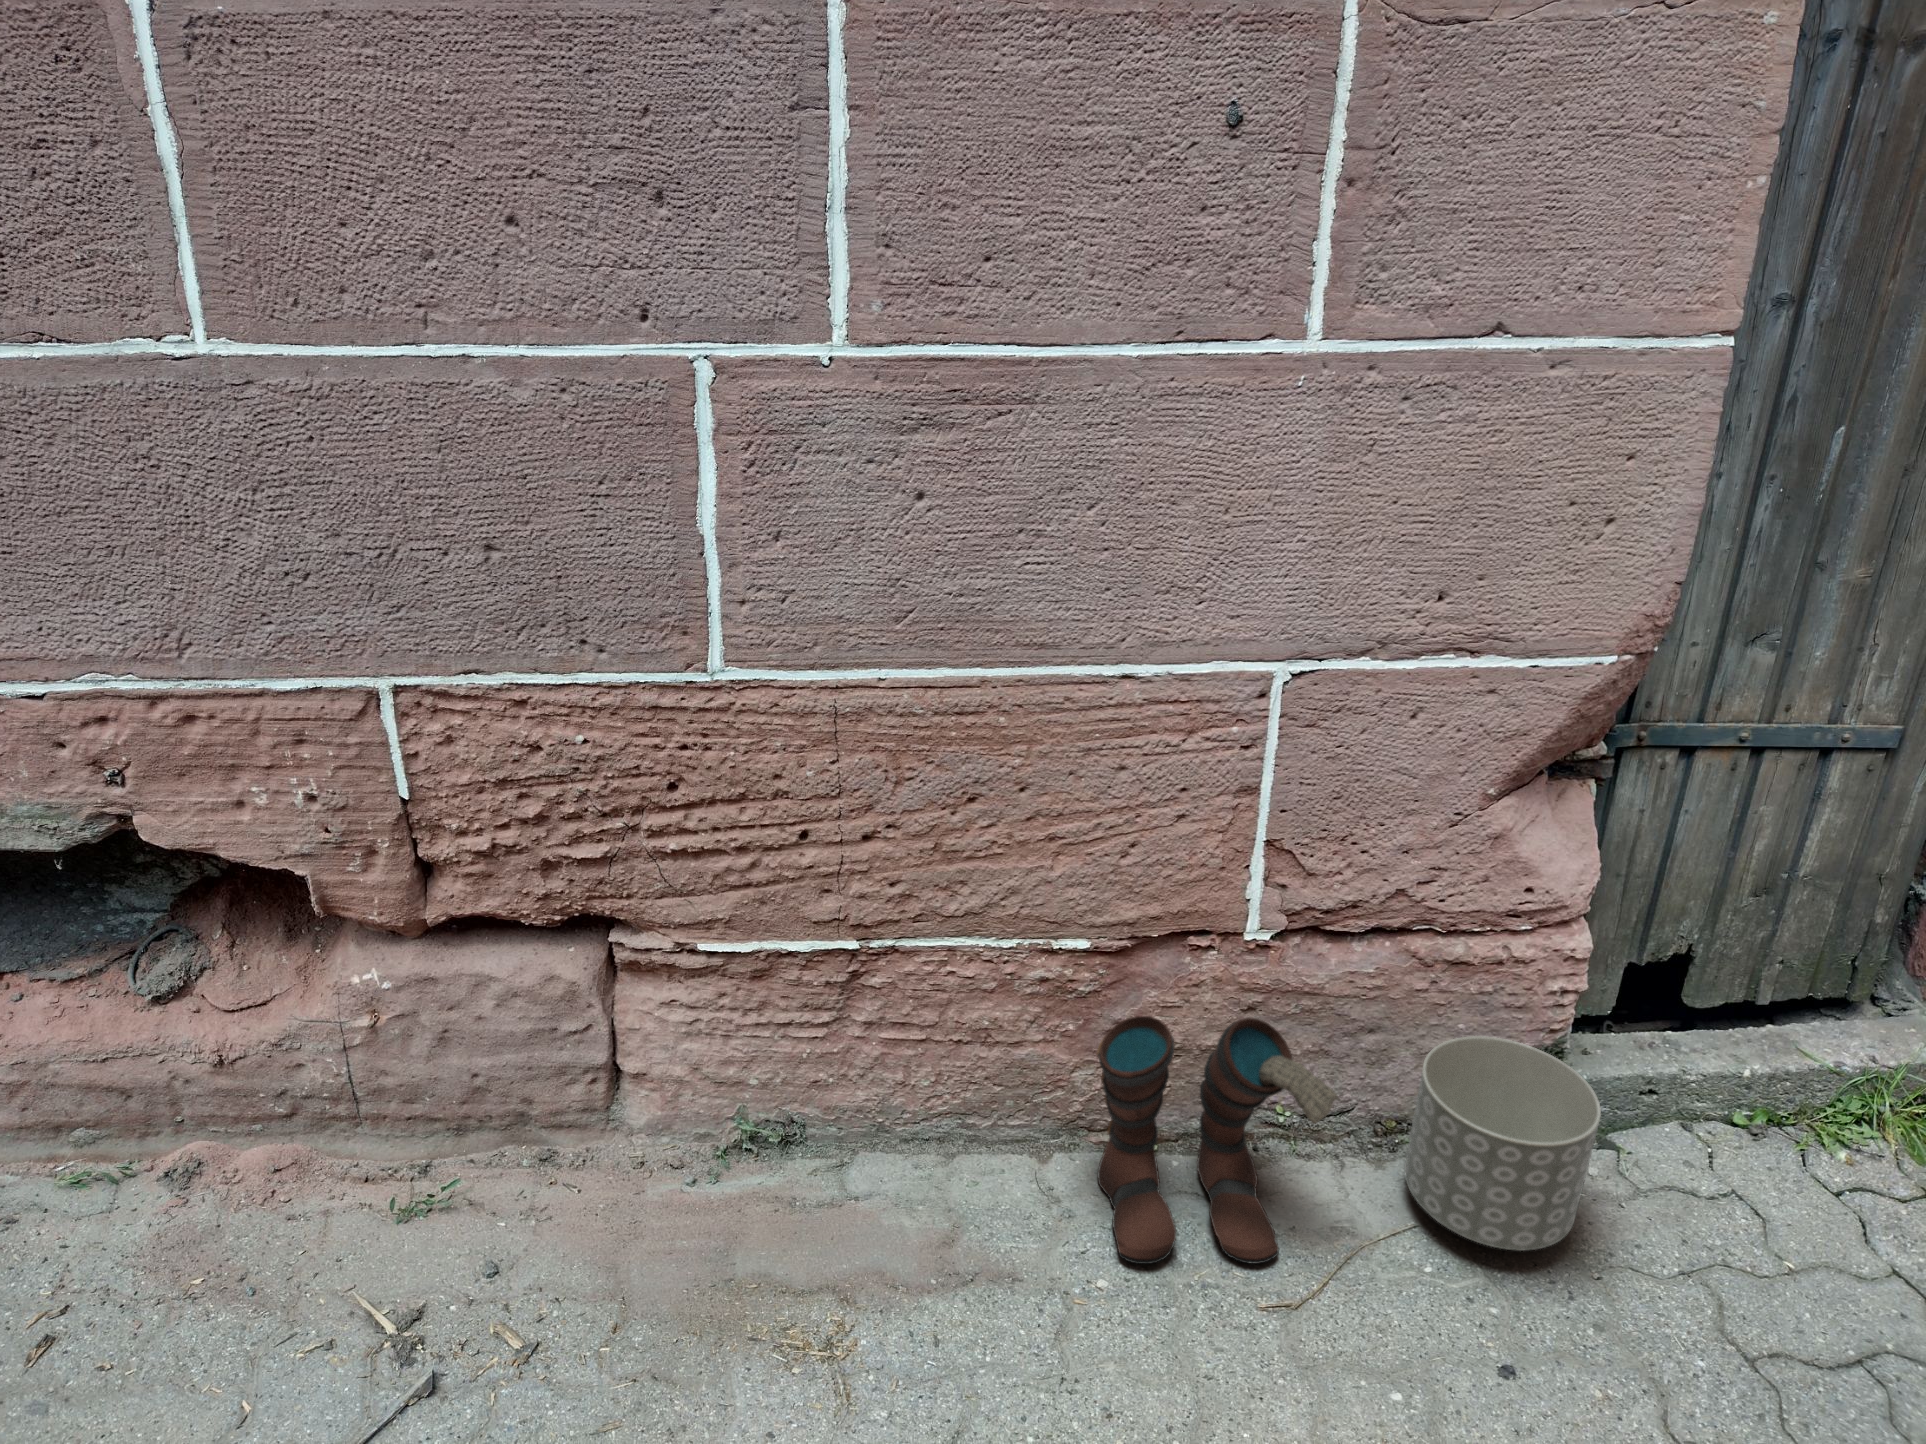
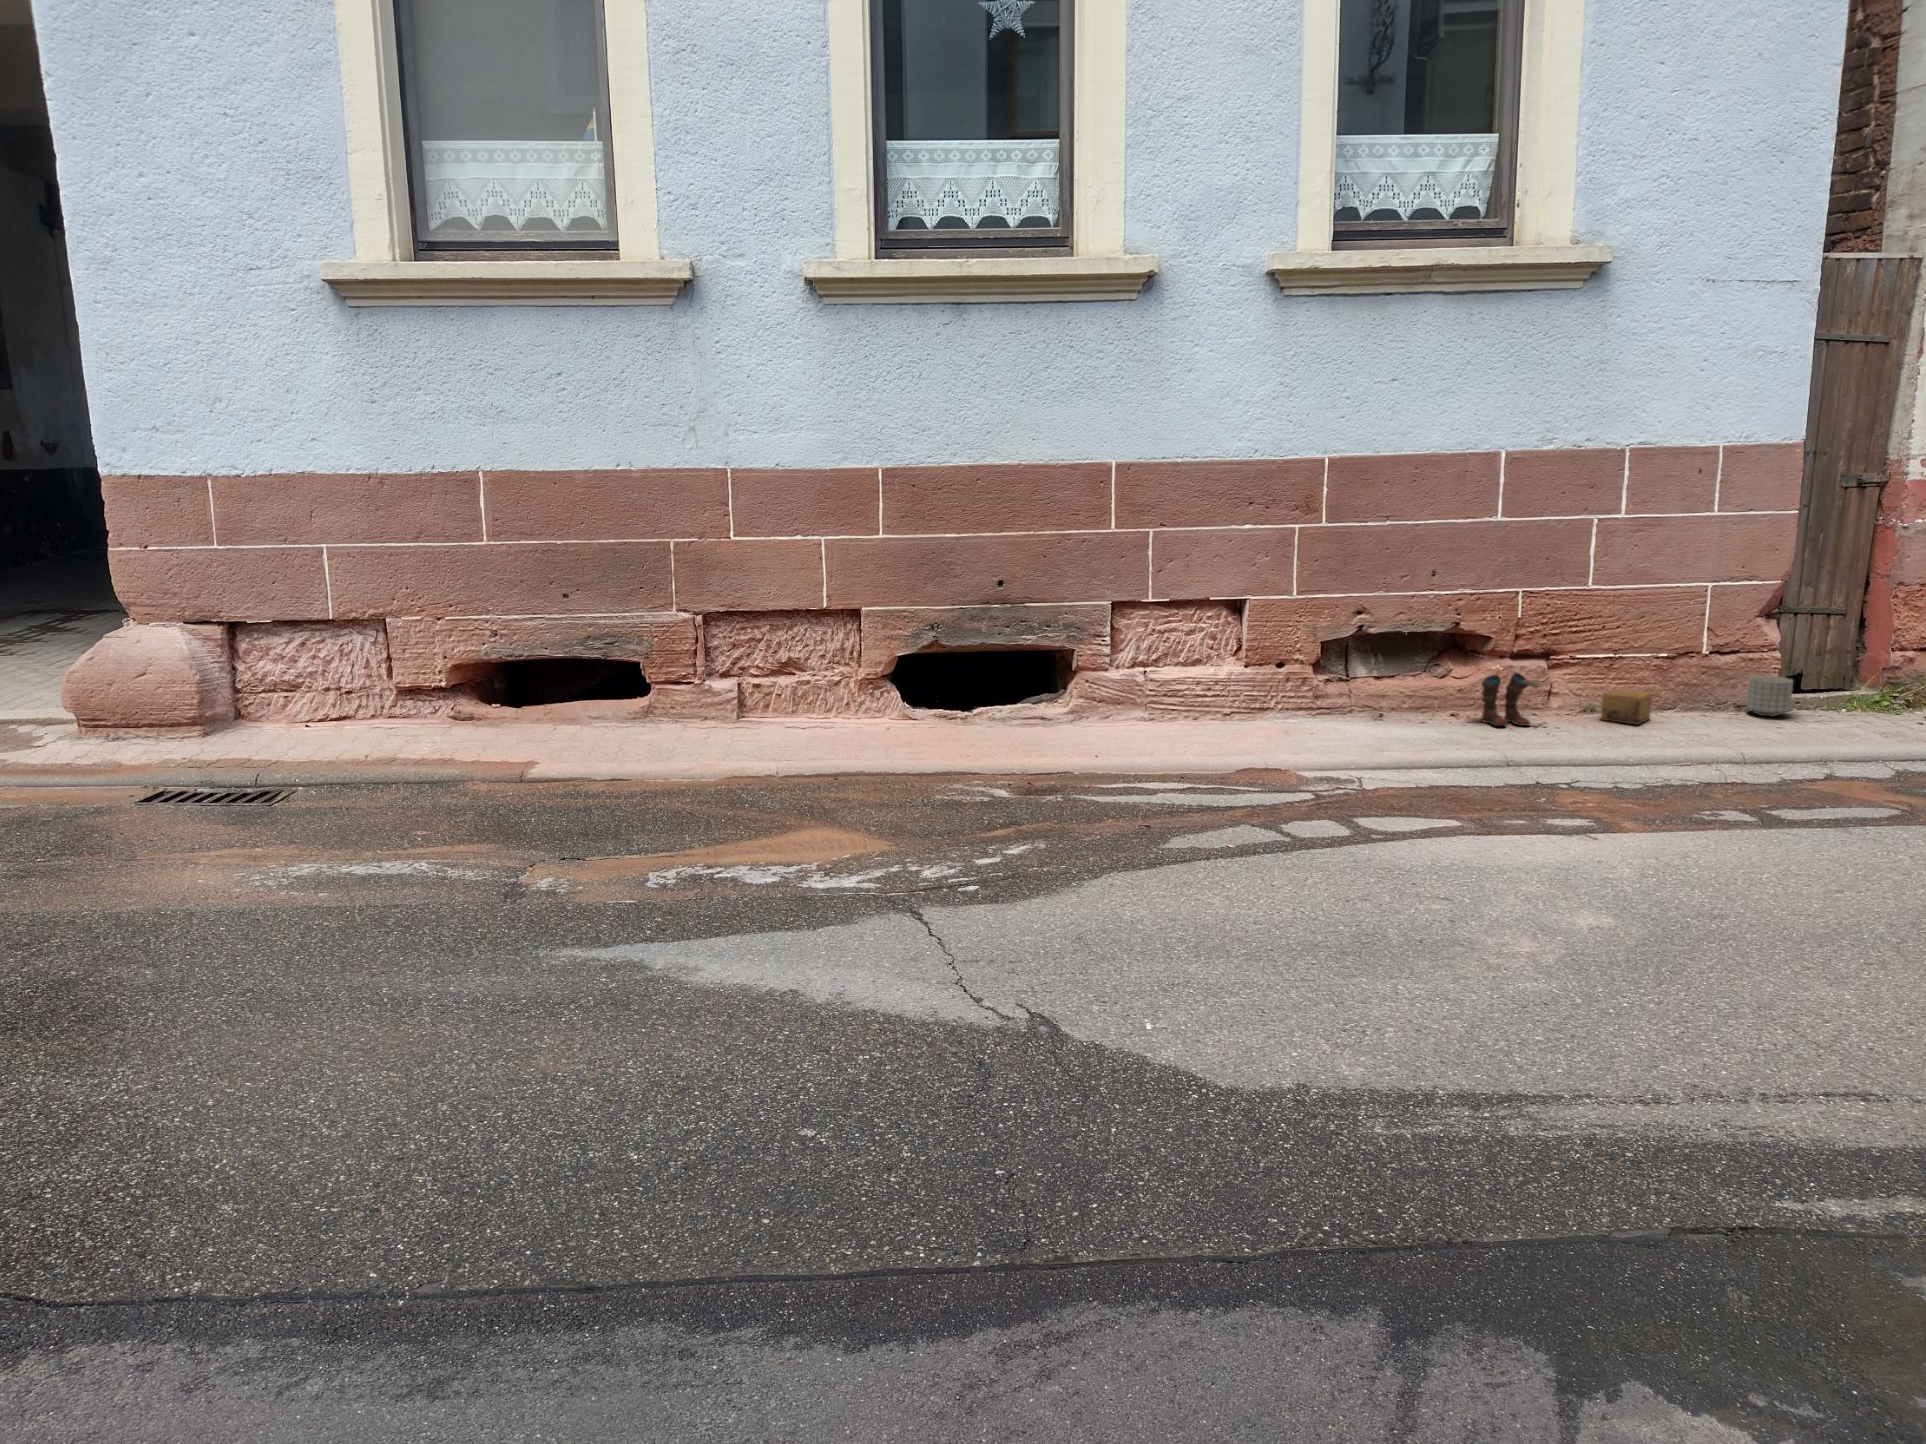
boots: present [1096,1016,1341,1264] -> present [1481,673,1541,726]
cardboard box: none [752,1067,969,1312] -> present [1601,689,1652,725]

